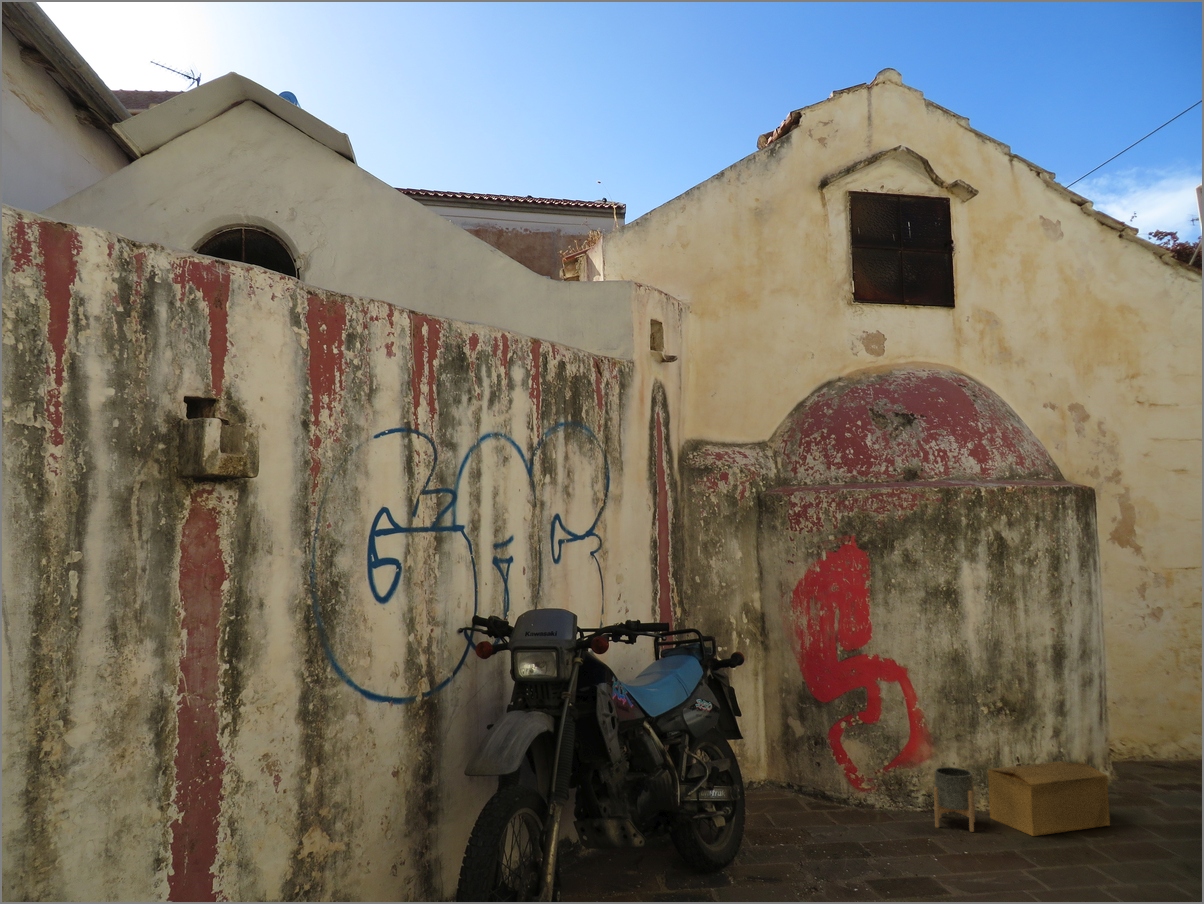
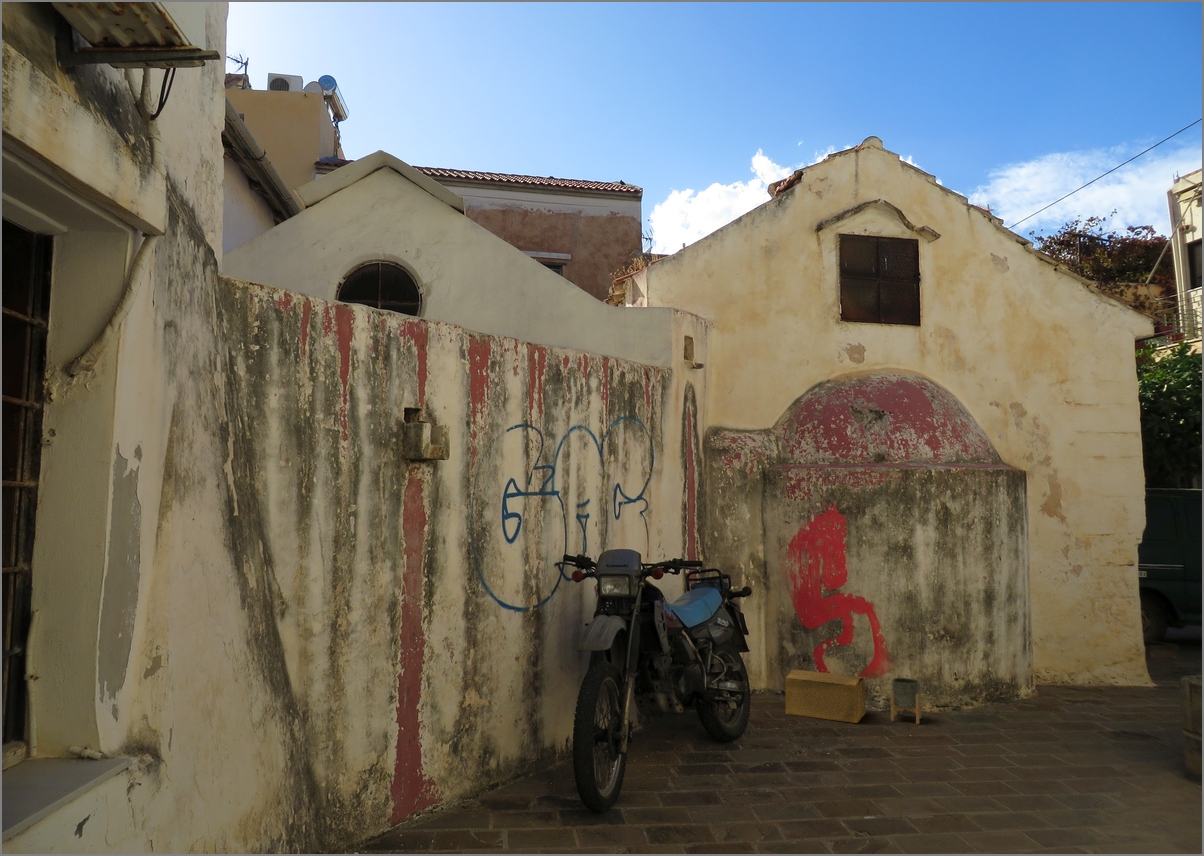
cardboard box: present [988,761,1110,836] -> present [785,669,865,723]

